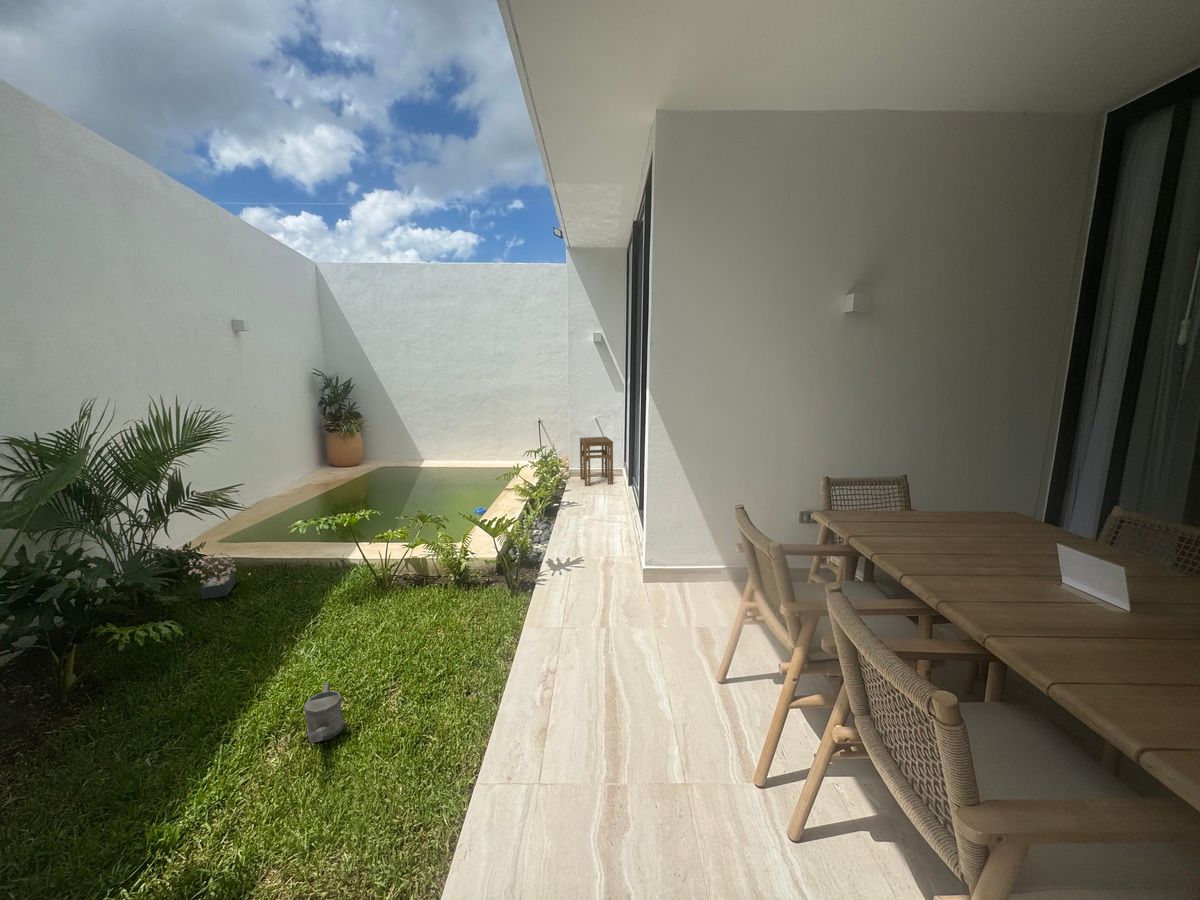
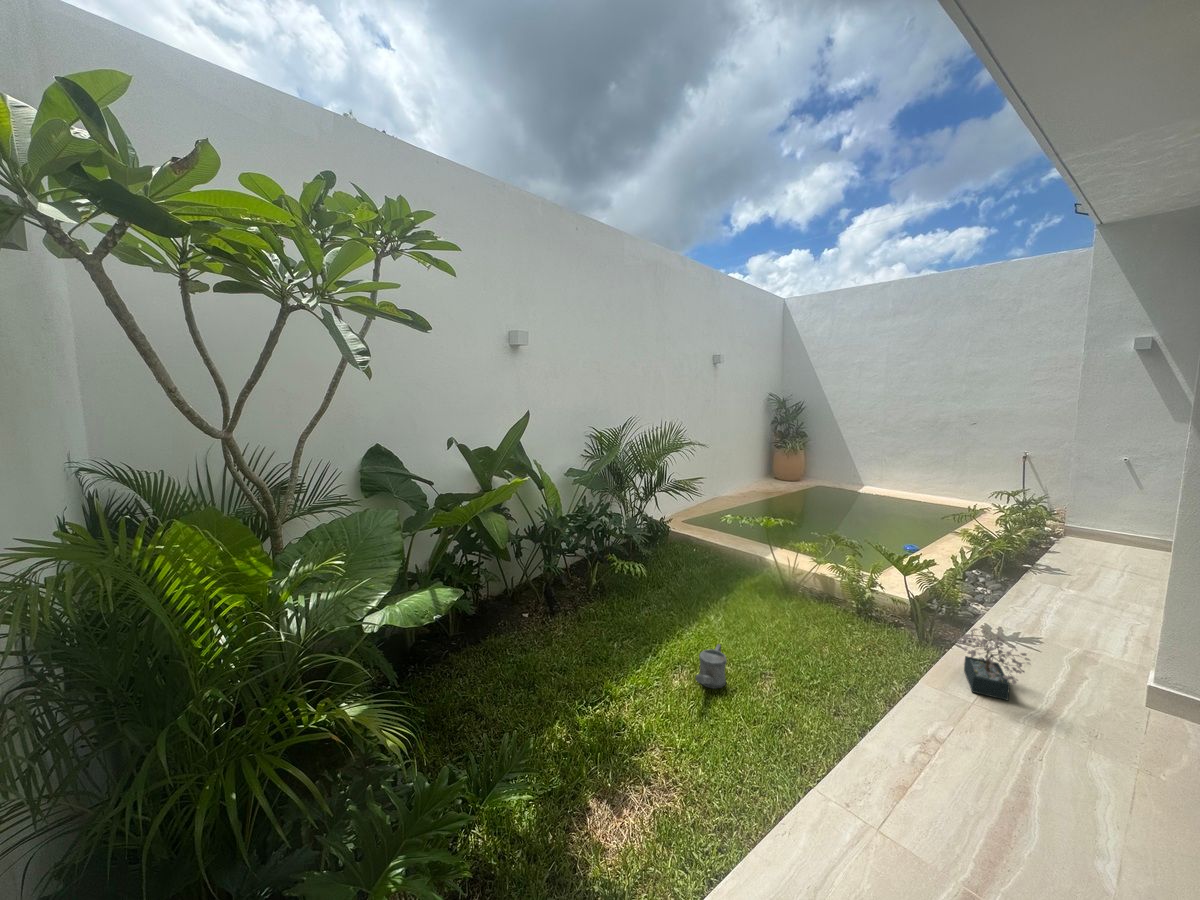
stool: present [580,437,613,486] -> none [1074,488,1144,561]
decorative plant: present [188,552,236,599] -> present [959,629,1030,700]

